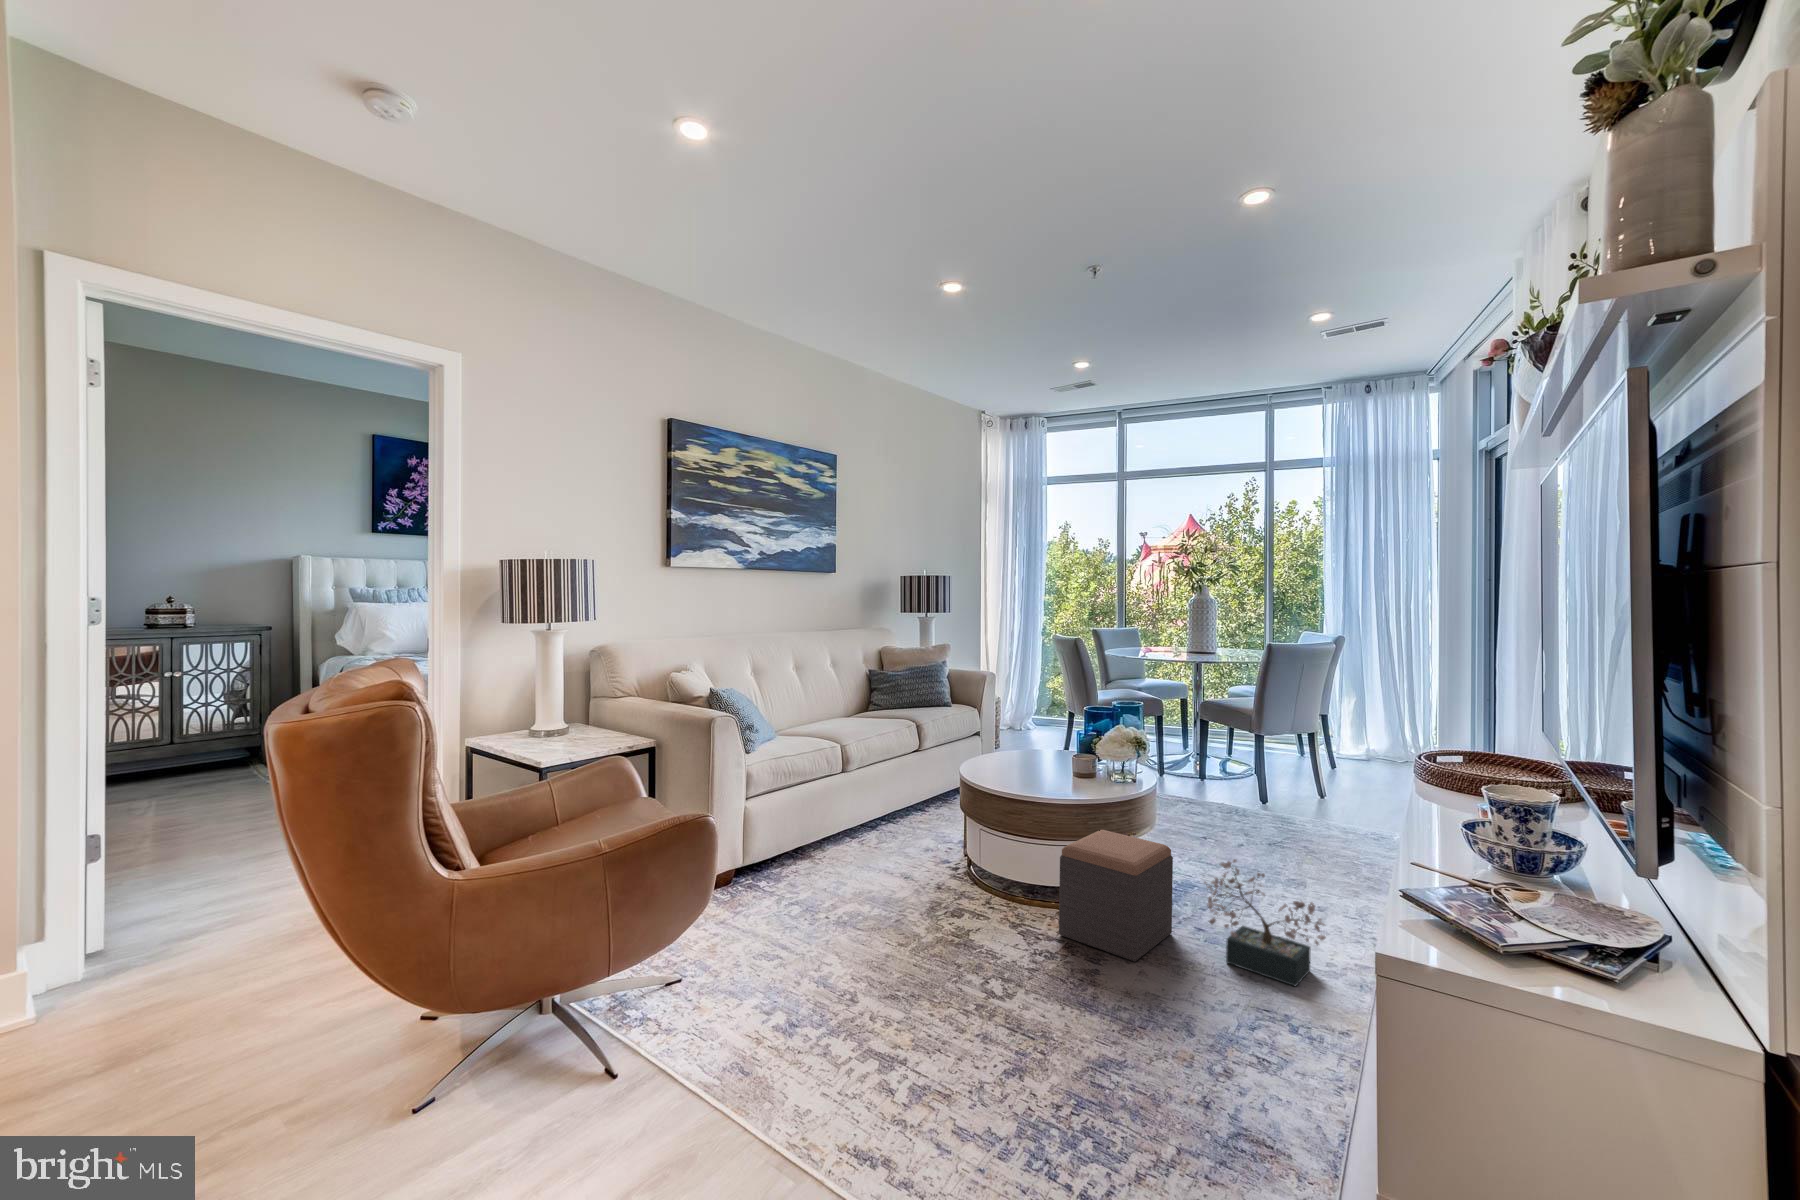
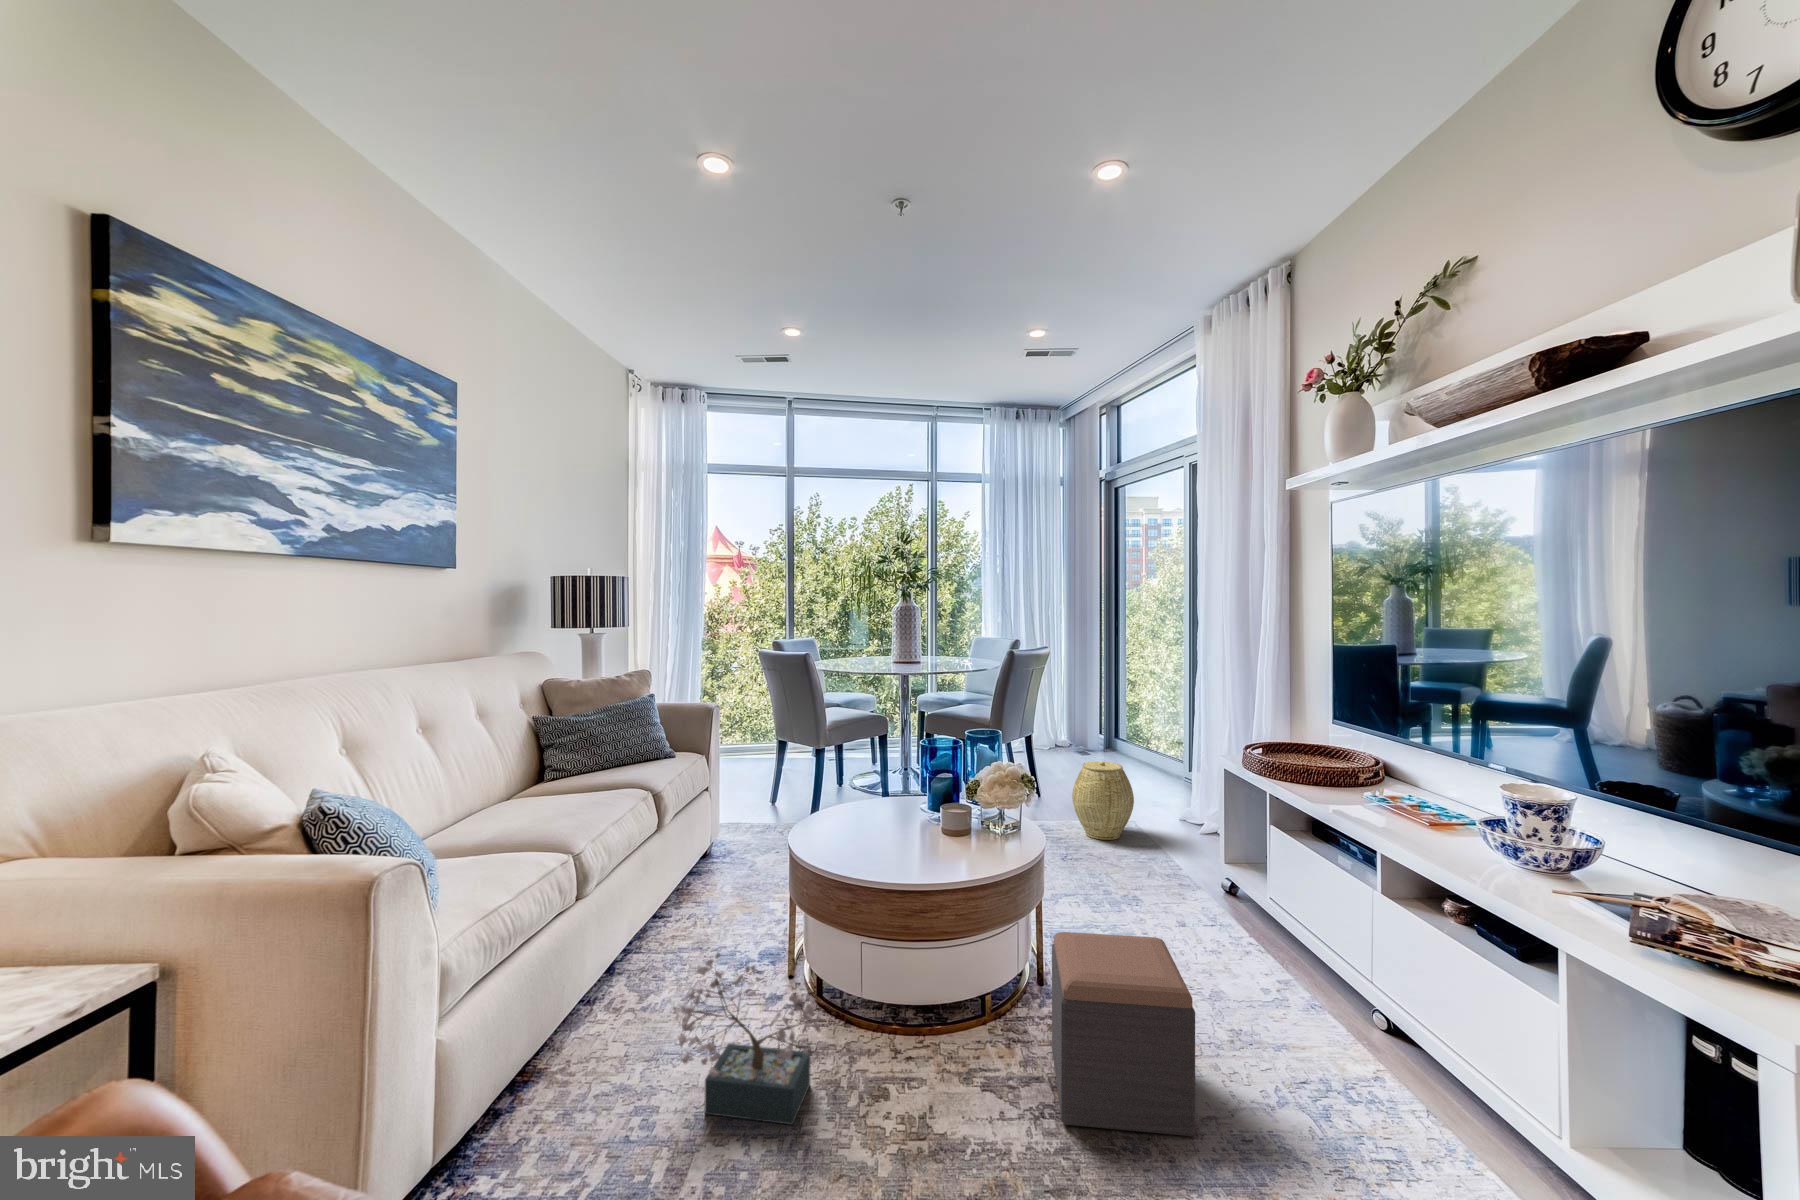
woven basket: none [1302,754,1368,830] -> present [1072,761,1134,840]
decorative plant: present [1204,859,1326,986] -> present [673,954,827,1125]

